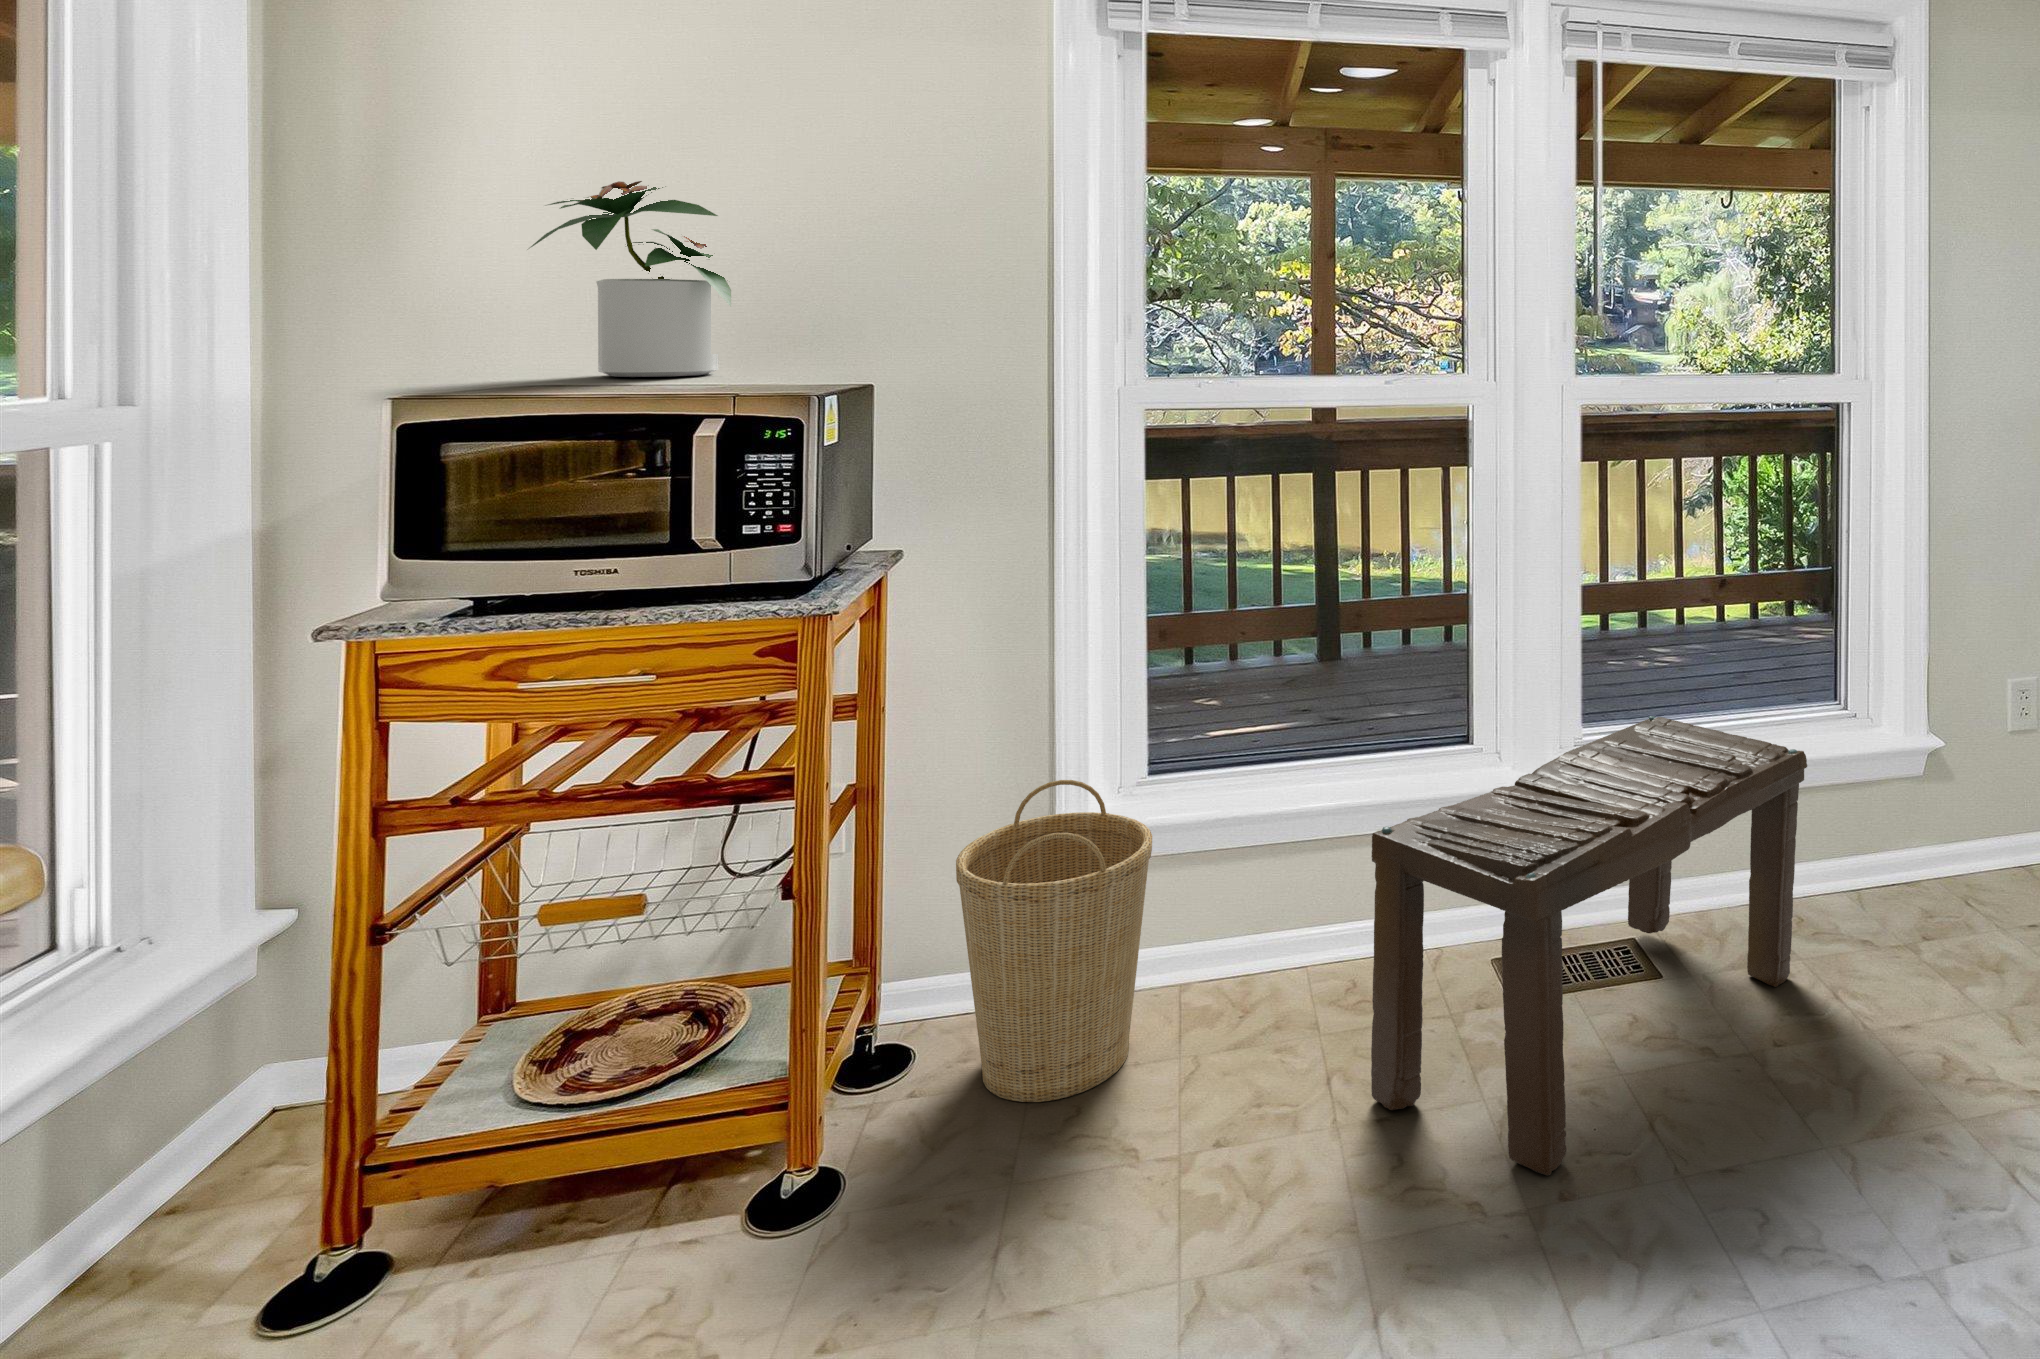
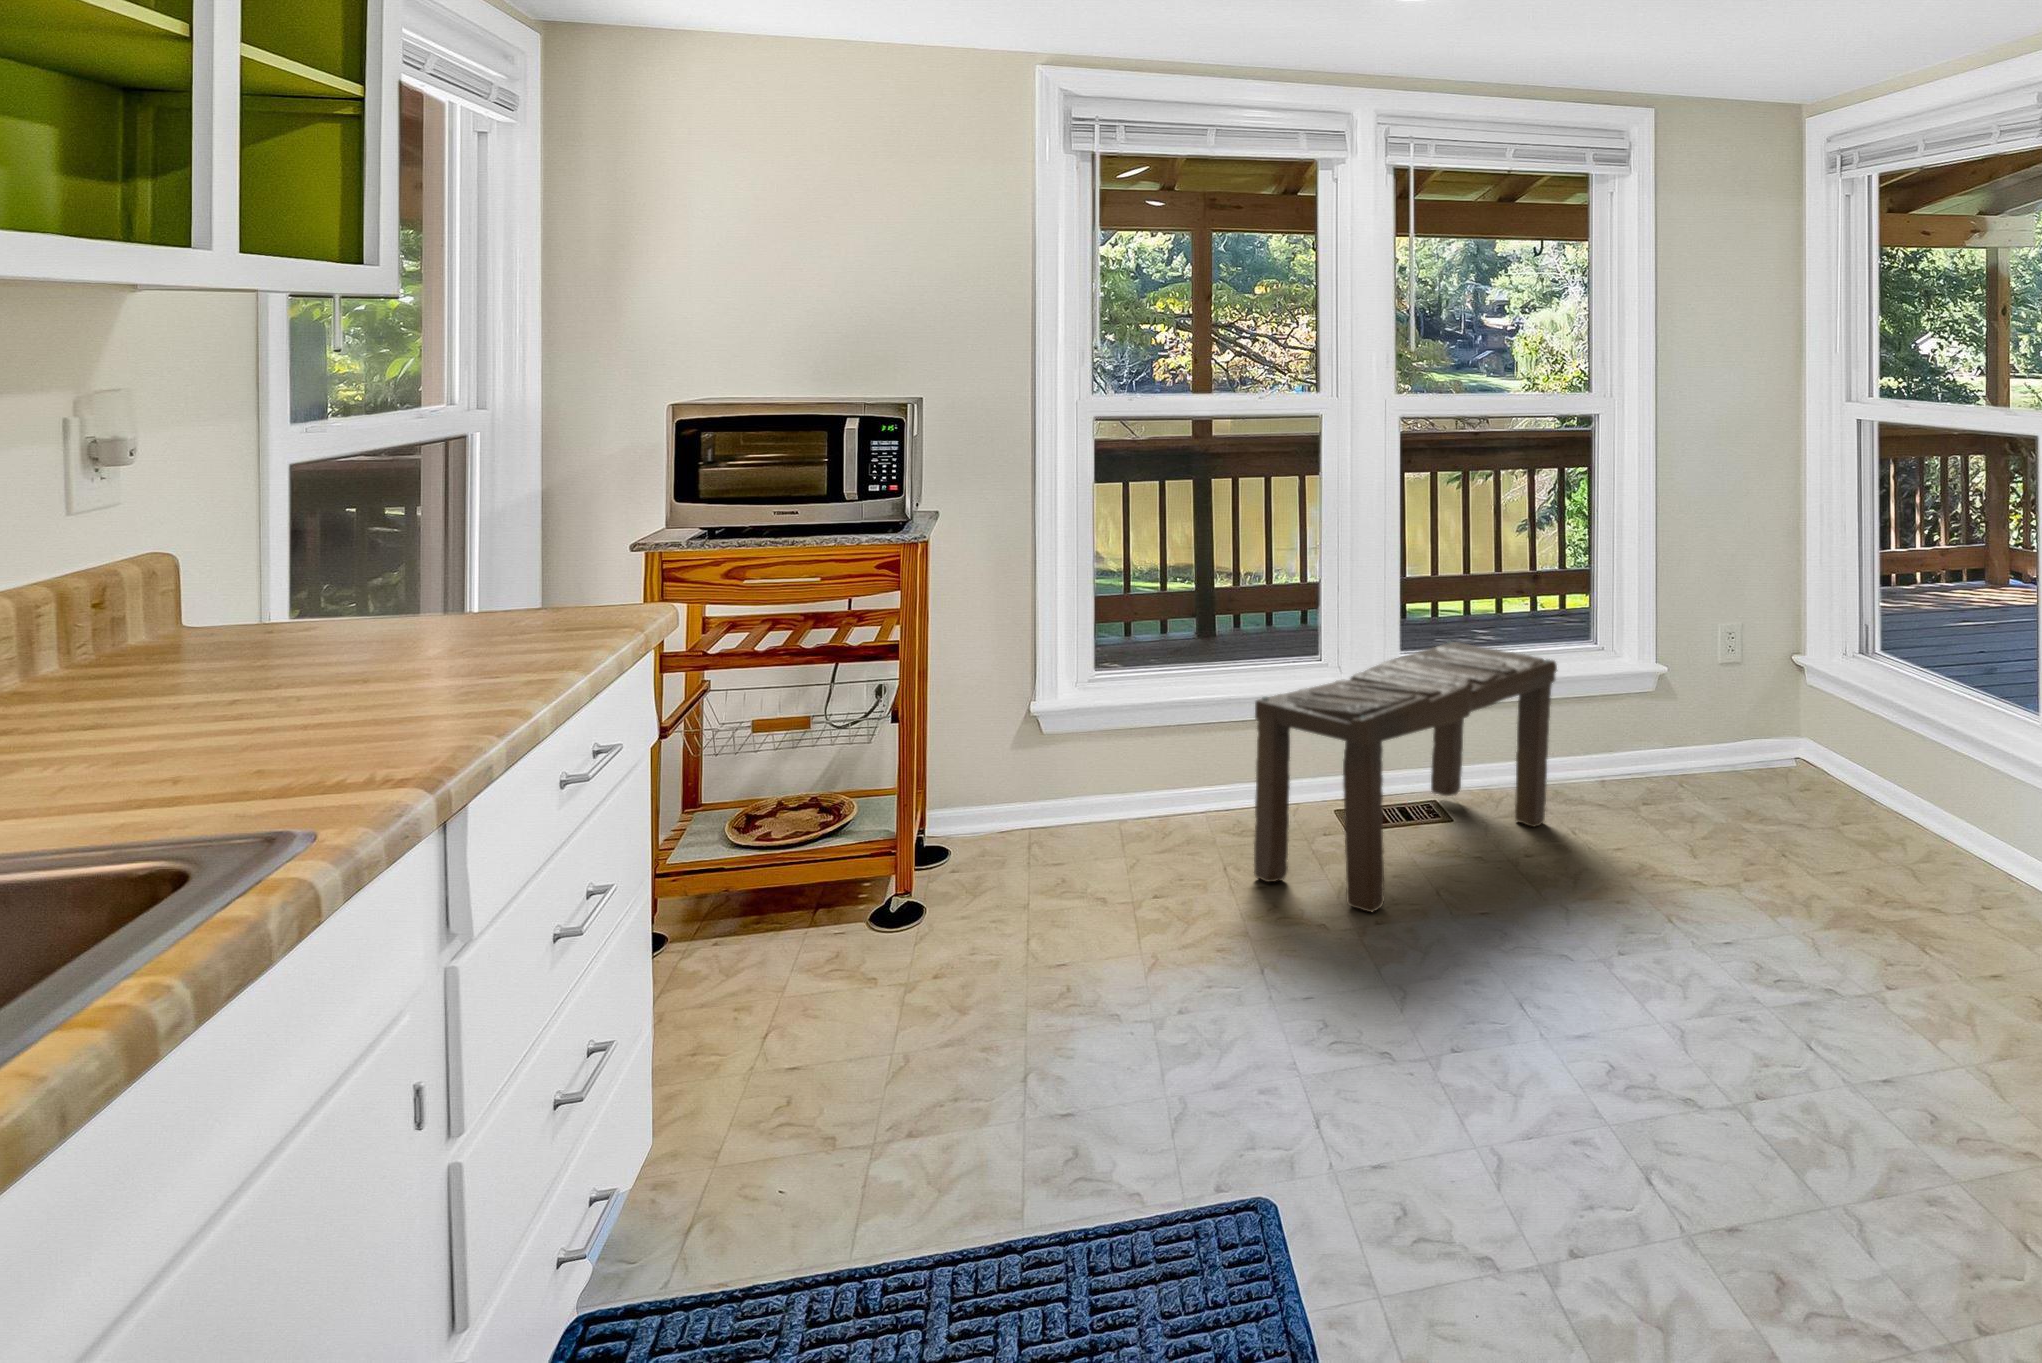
potted plant: present [530,181,731,377] -> none [695,256,829,390]
basket: present [956,780,1152,1102] -> none [974,671,1103,877]

